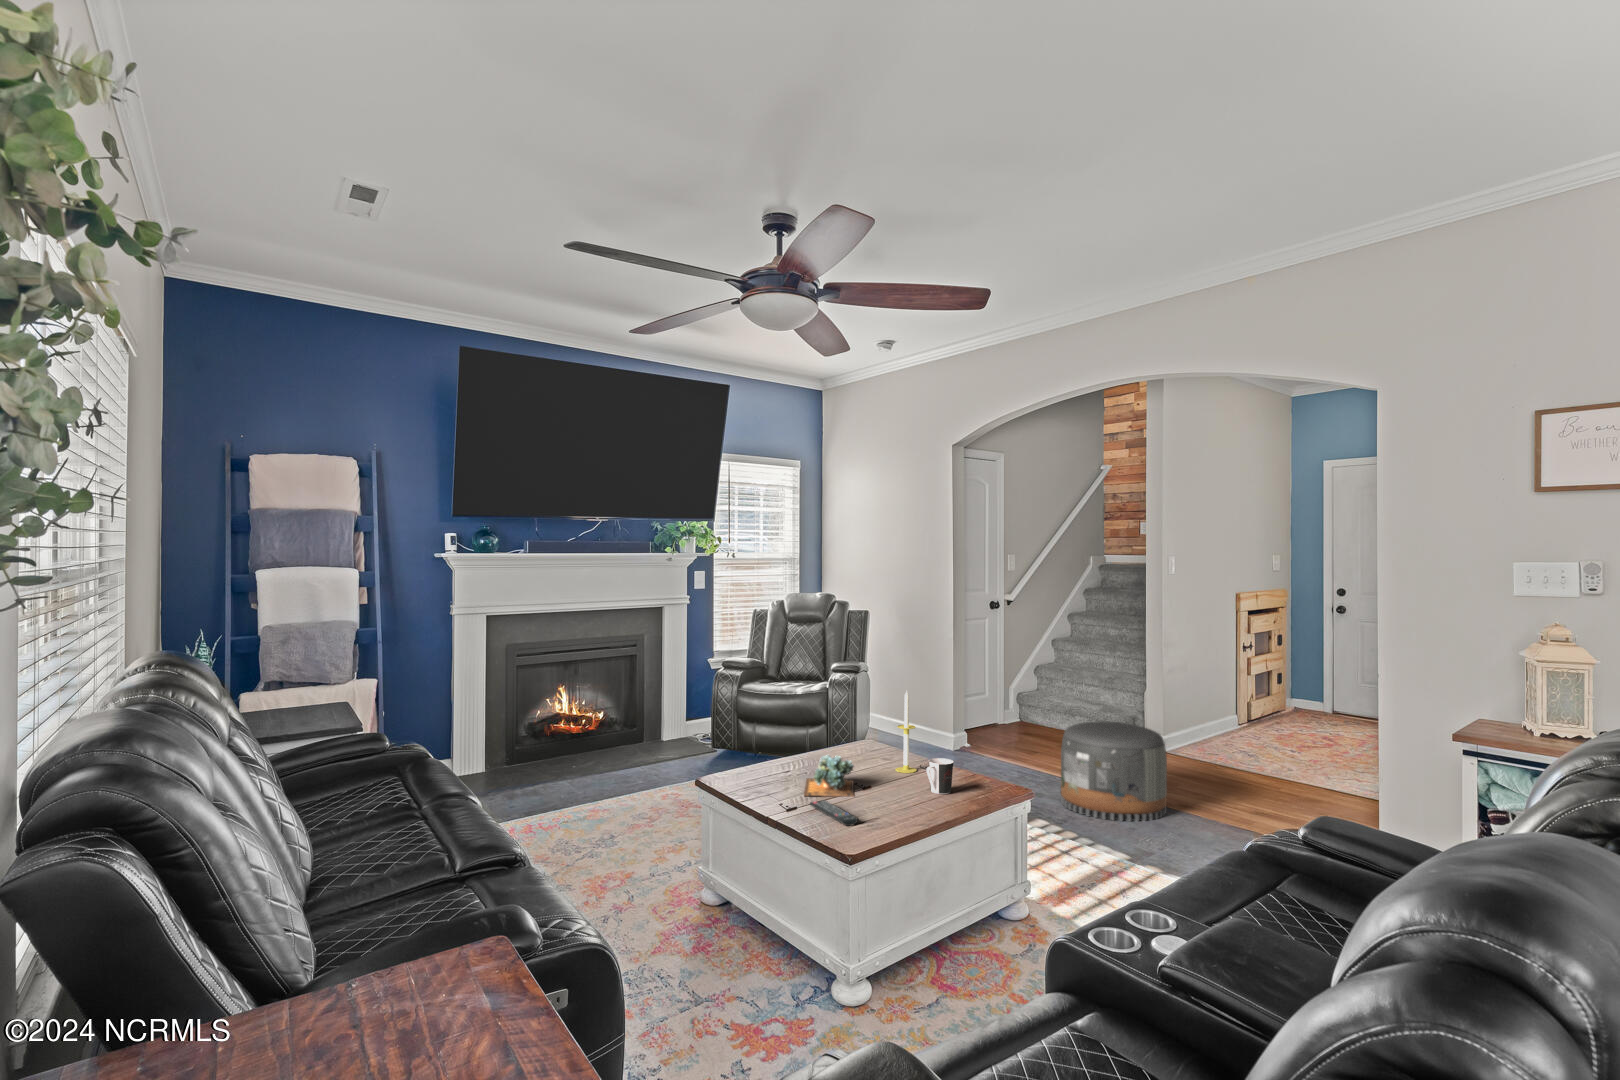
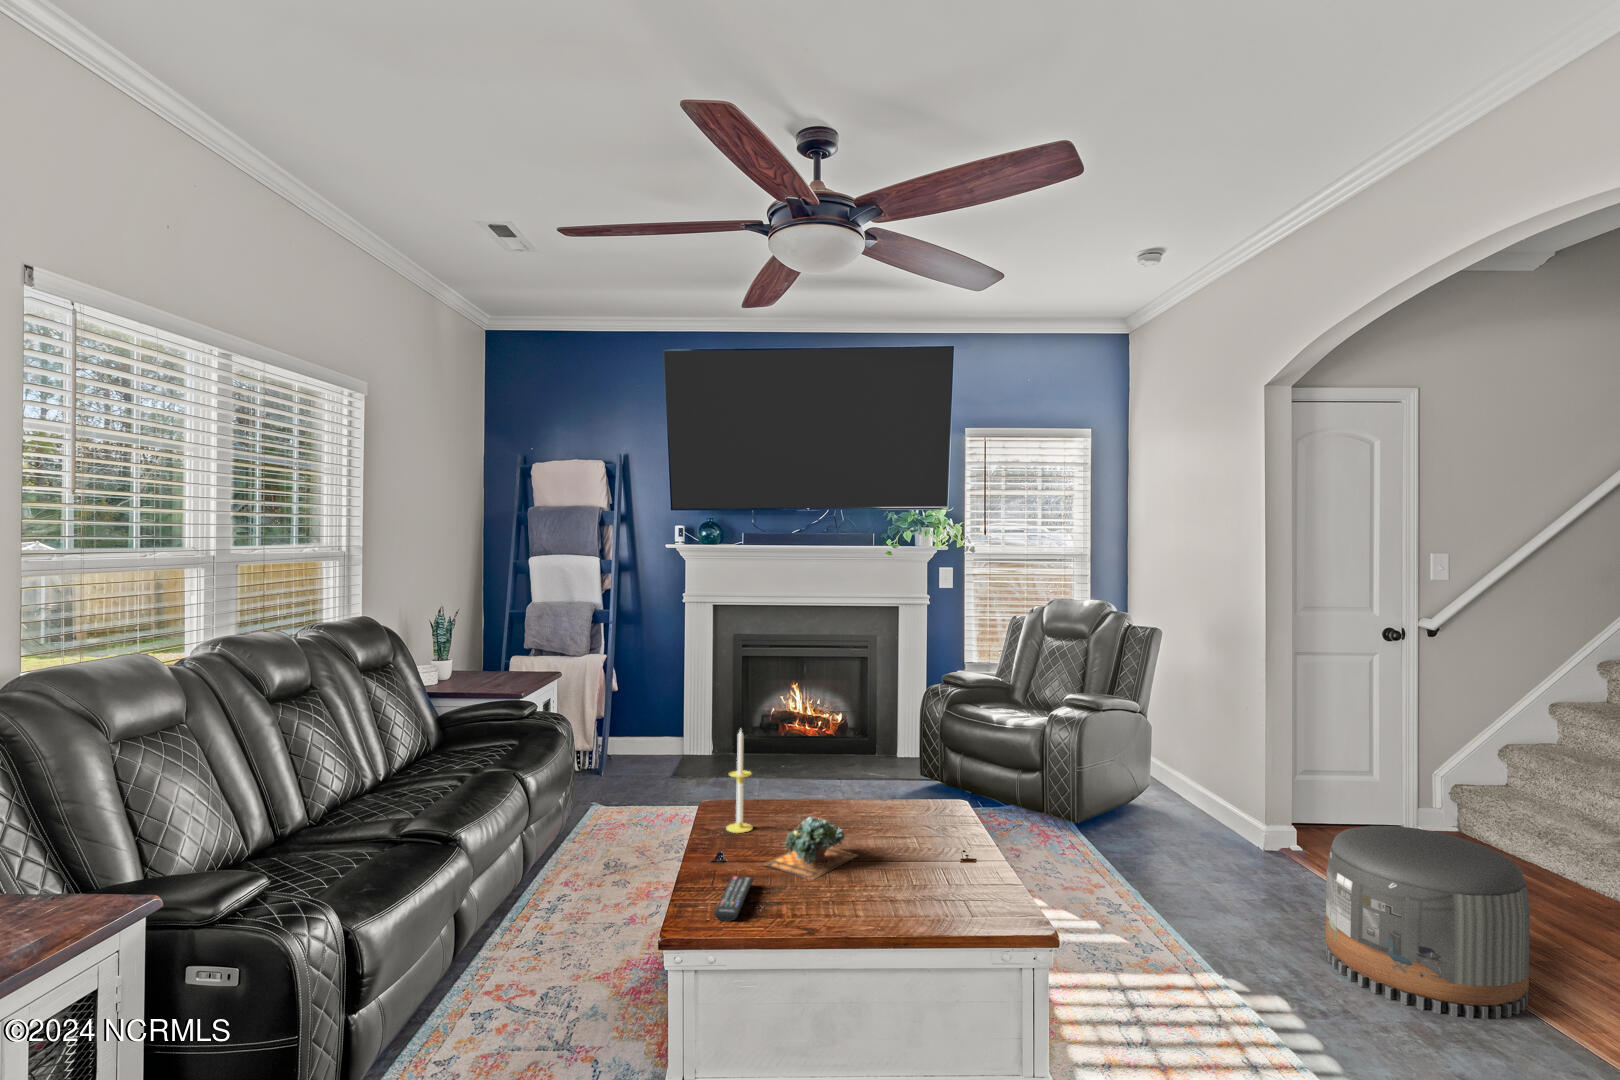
candle: present [895,691,917,773] -> present [726,730,753,833]
coffee cup: present [927,758,954,794] -> none [901,848,949,903]

